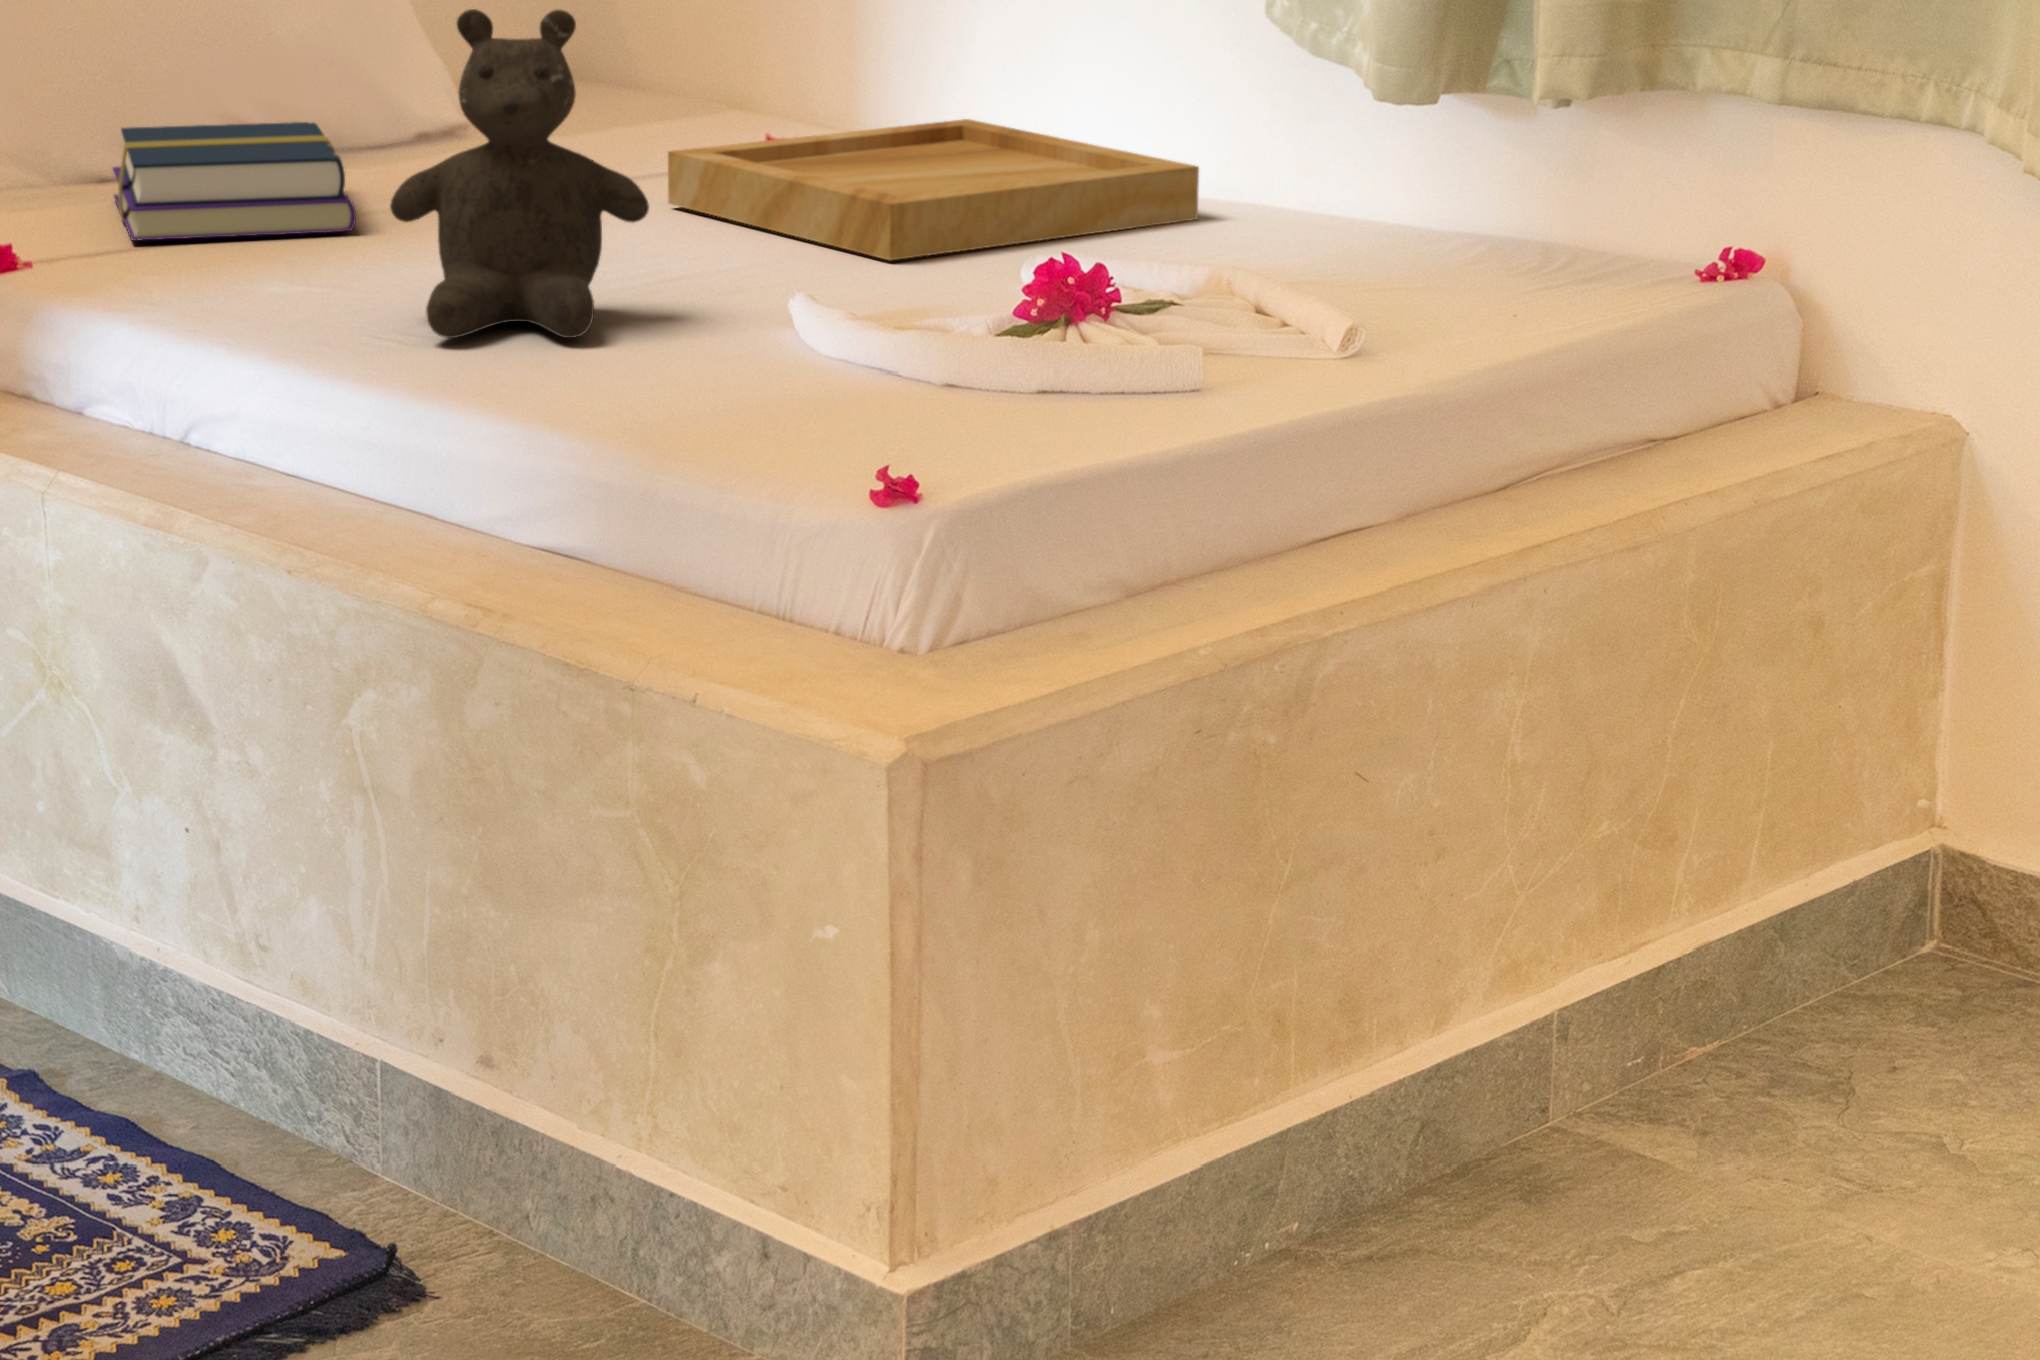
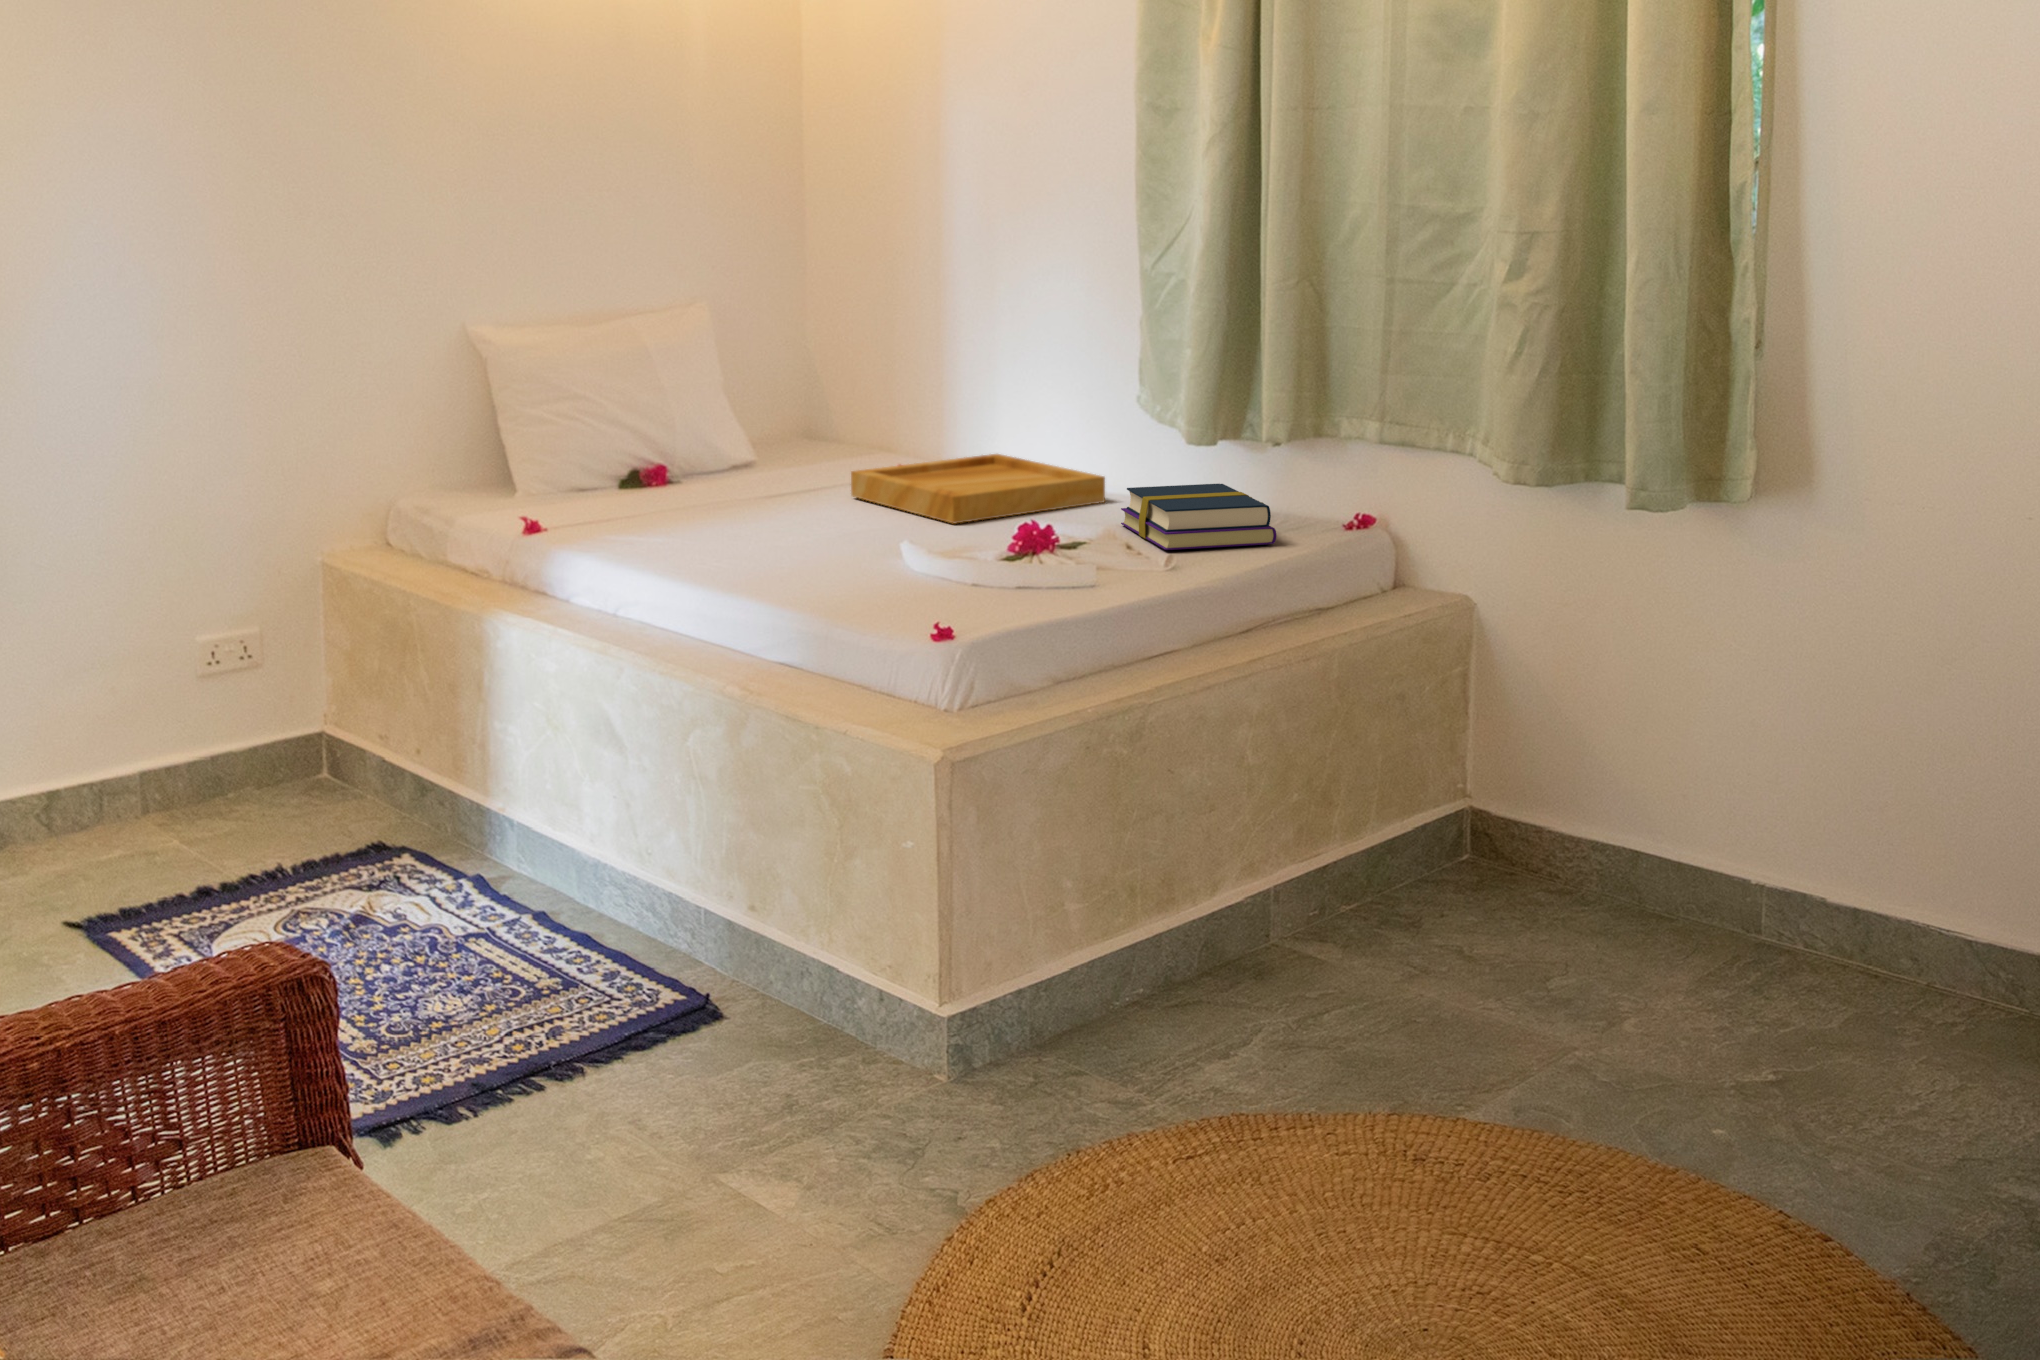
teddy bear: present [390,9,649,338] -> none [716,408,836,562]
book: present [113,122,356,241] -> present [1121,484,1277,550]

